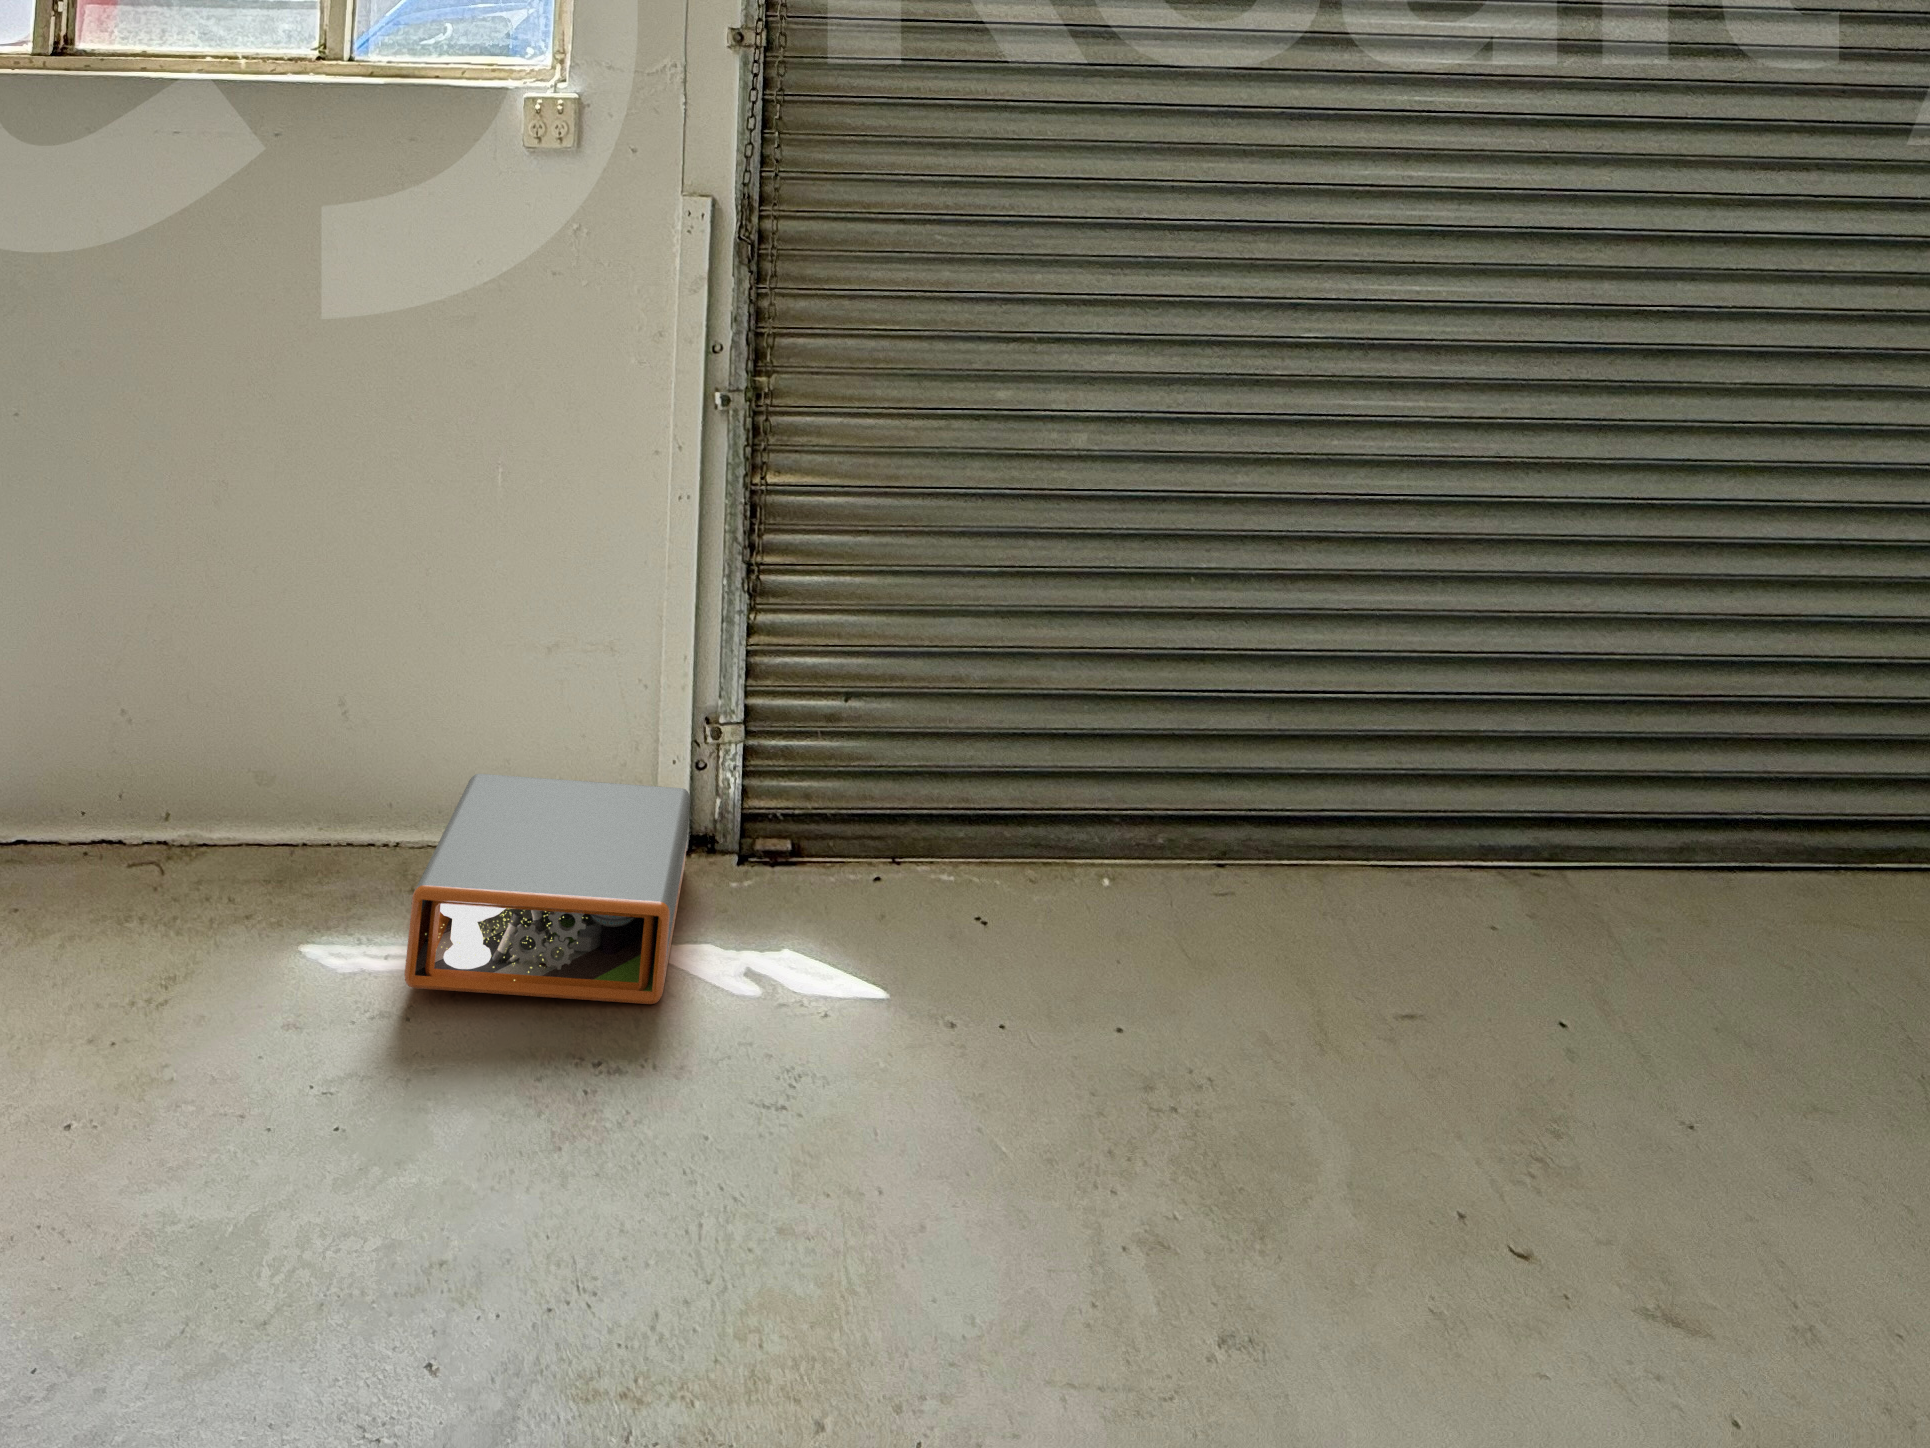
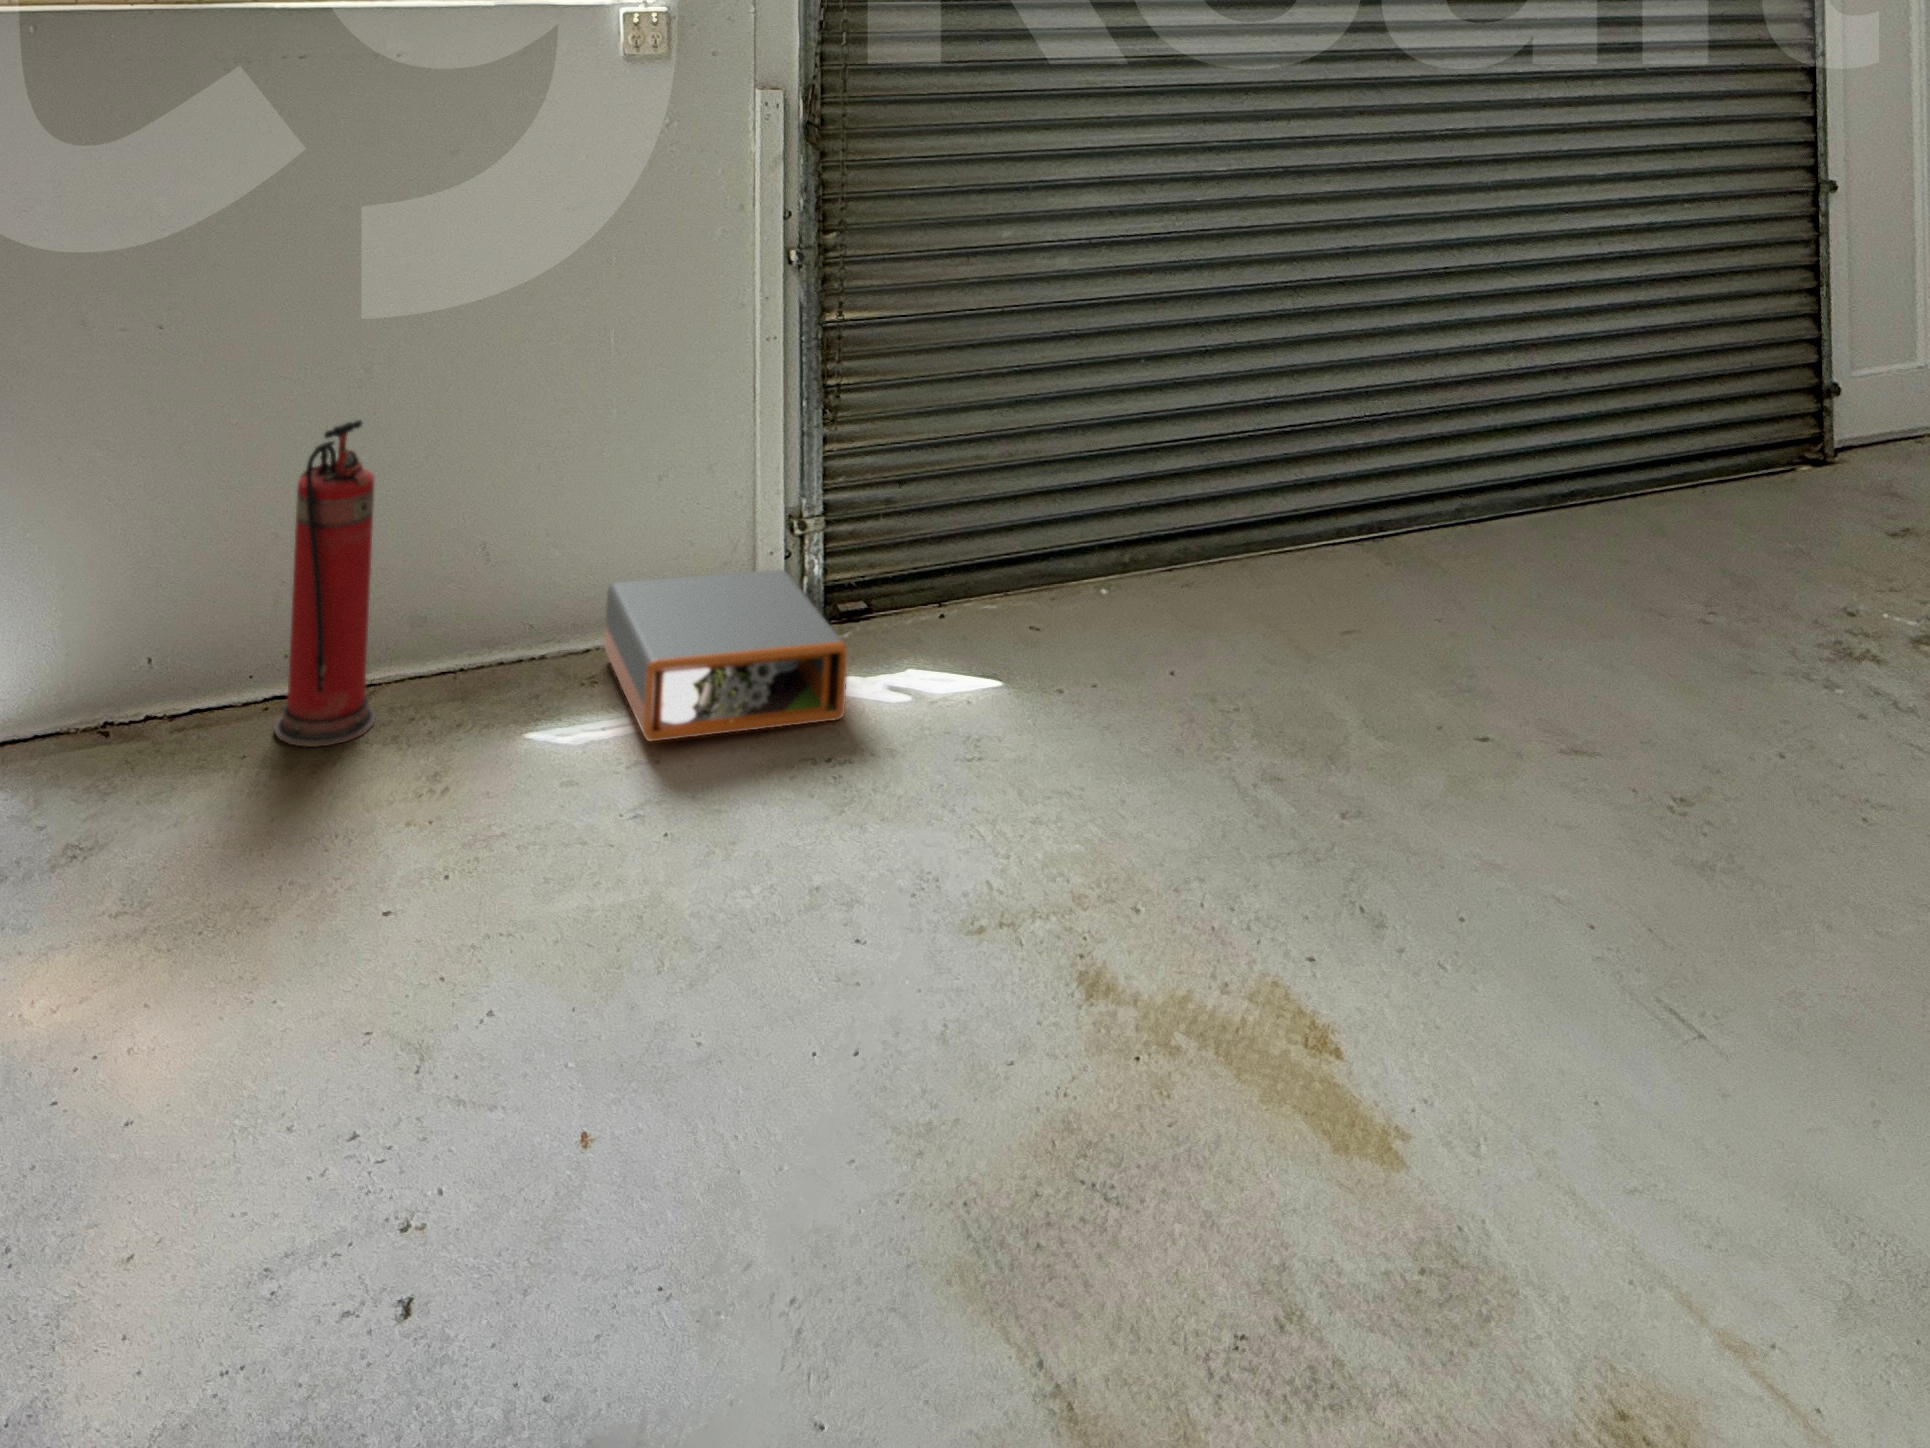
fire extinguisher: none [71,543,200,916] -> present [274,420,376,747]

